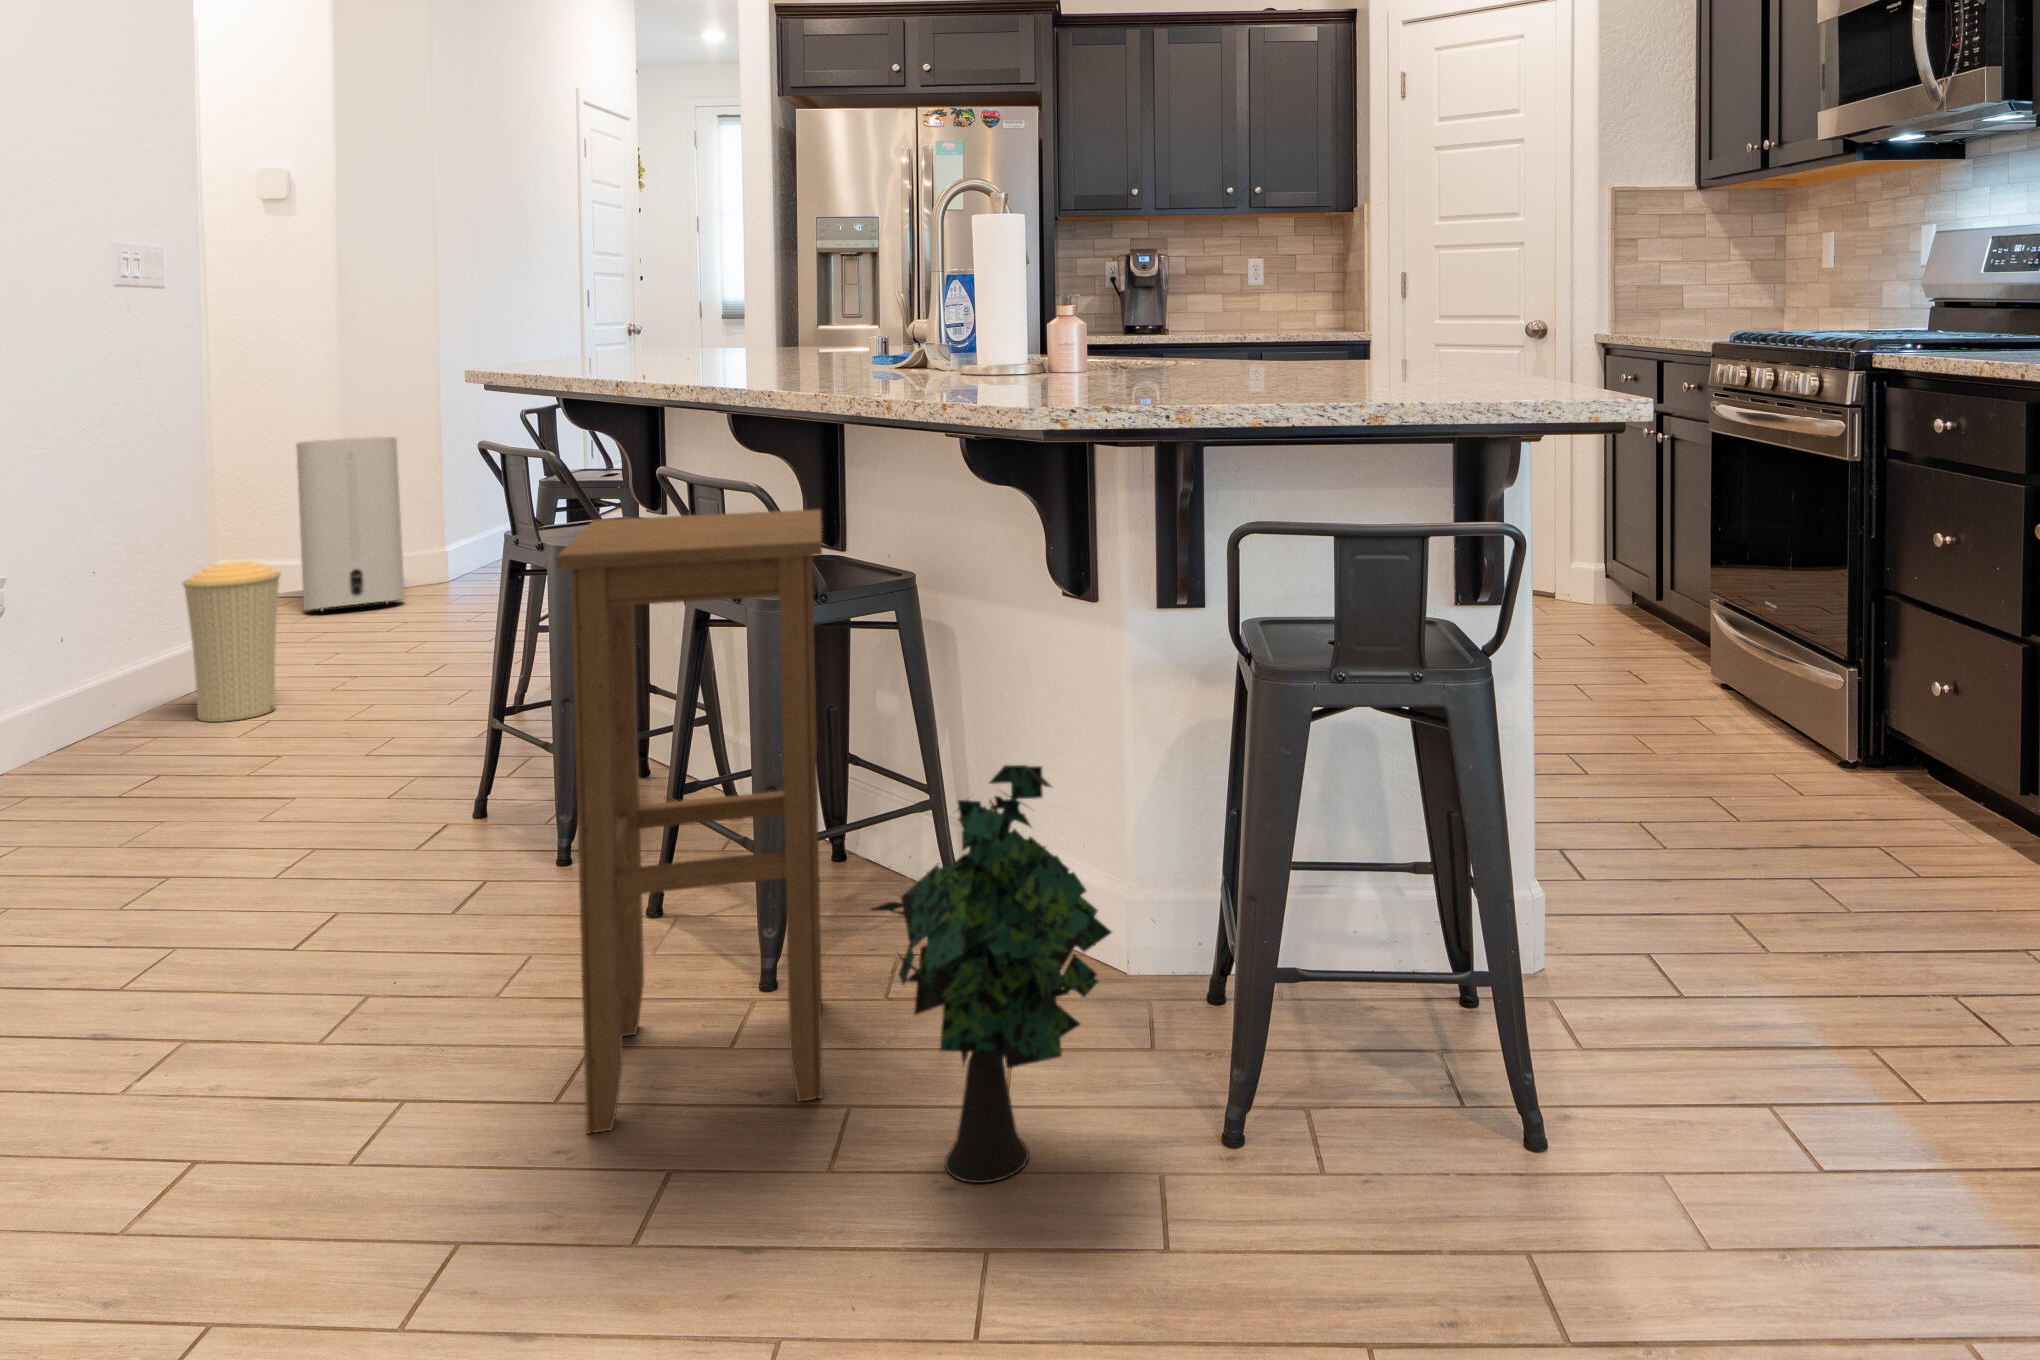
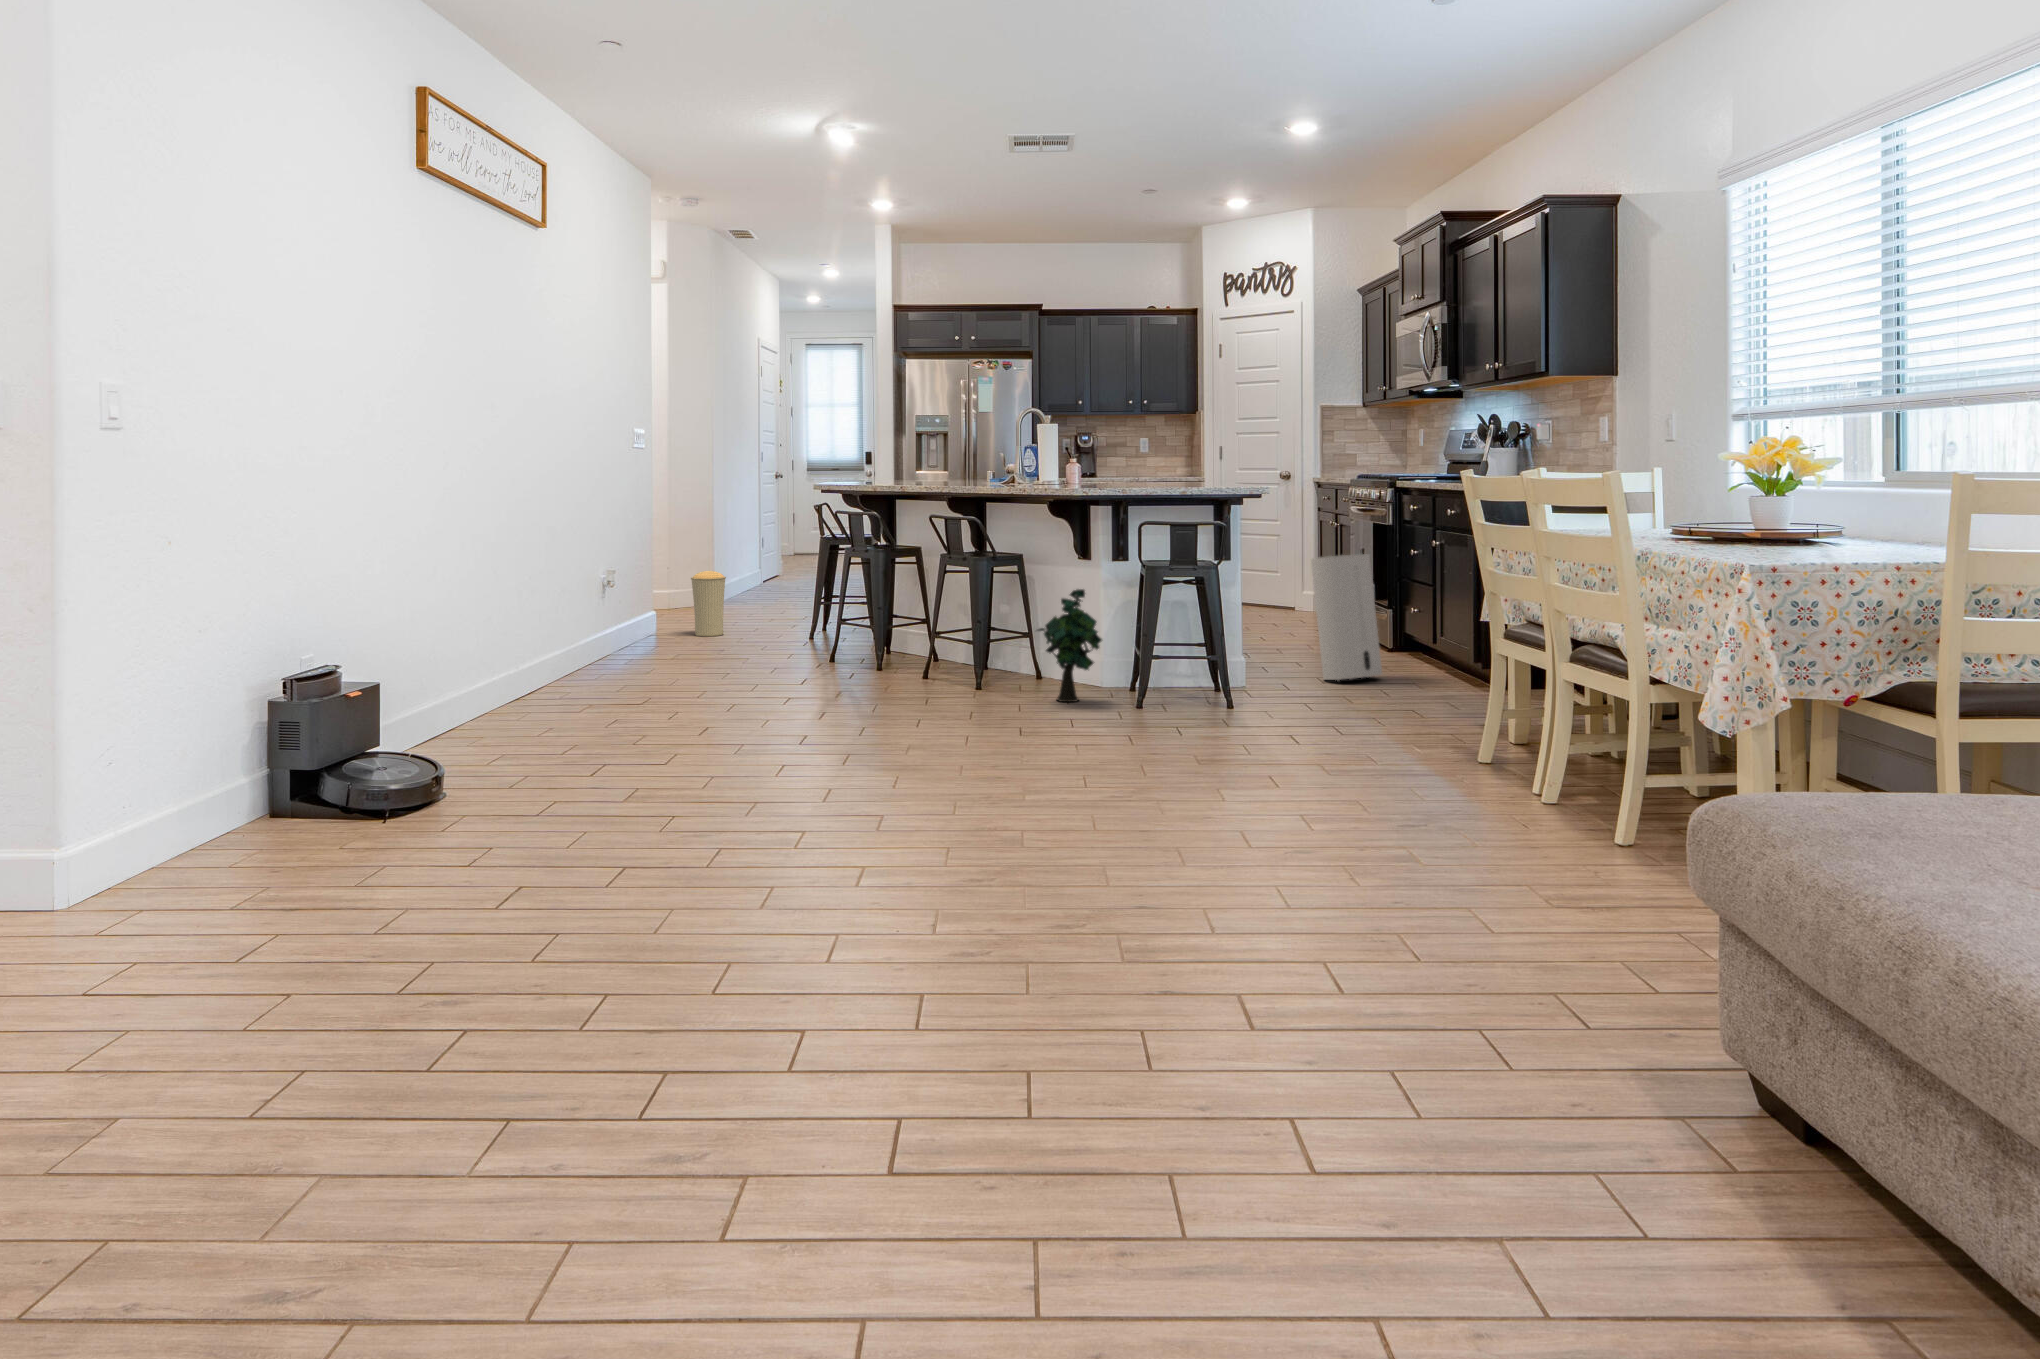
air purifier: present [296,437,404,611] -> present [1311,554,1382,681]
stool: present [556,510,823,1134] -> none [939,526,1018,696]

